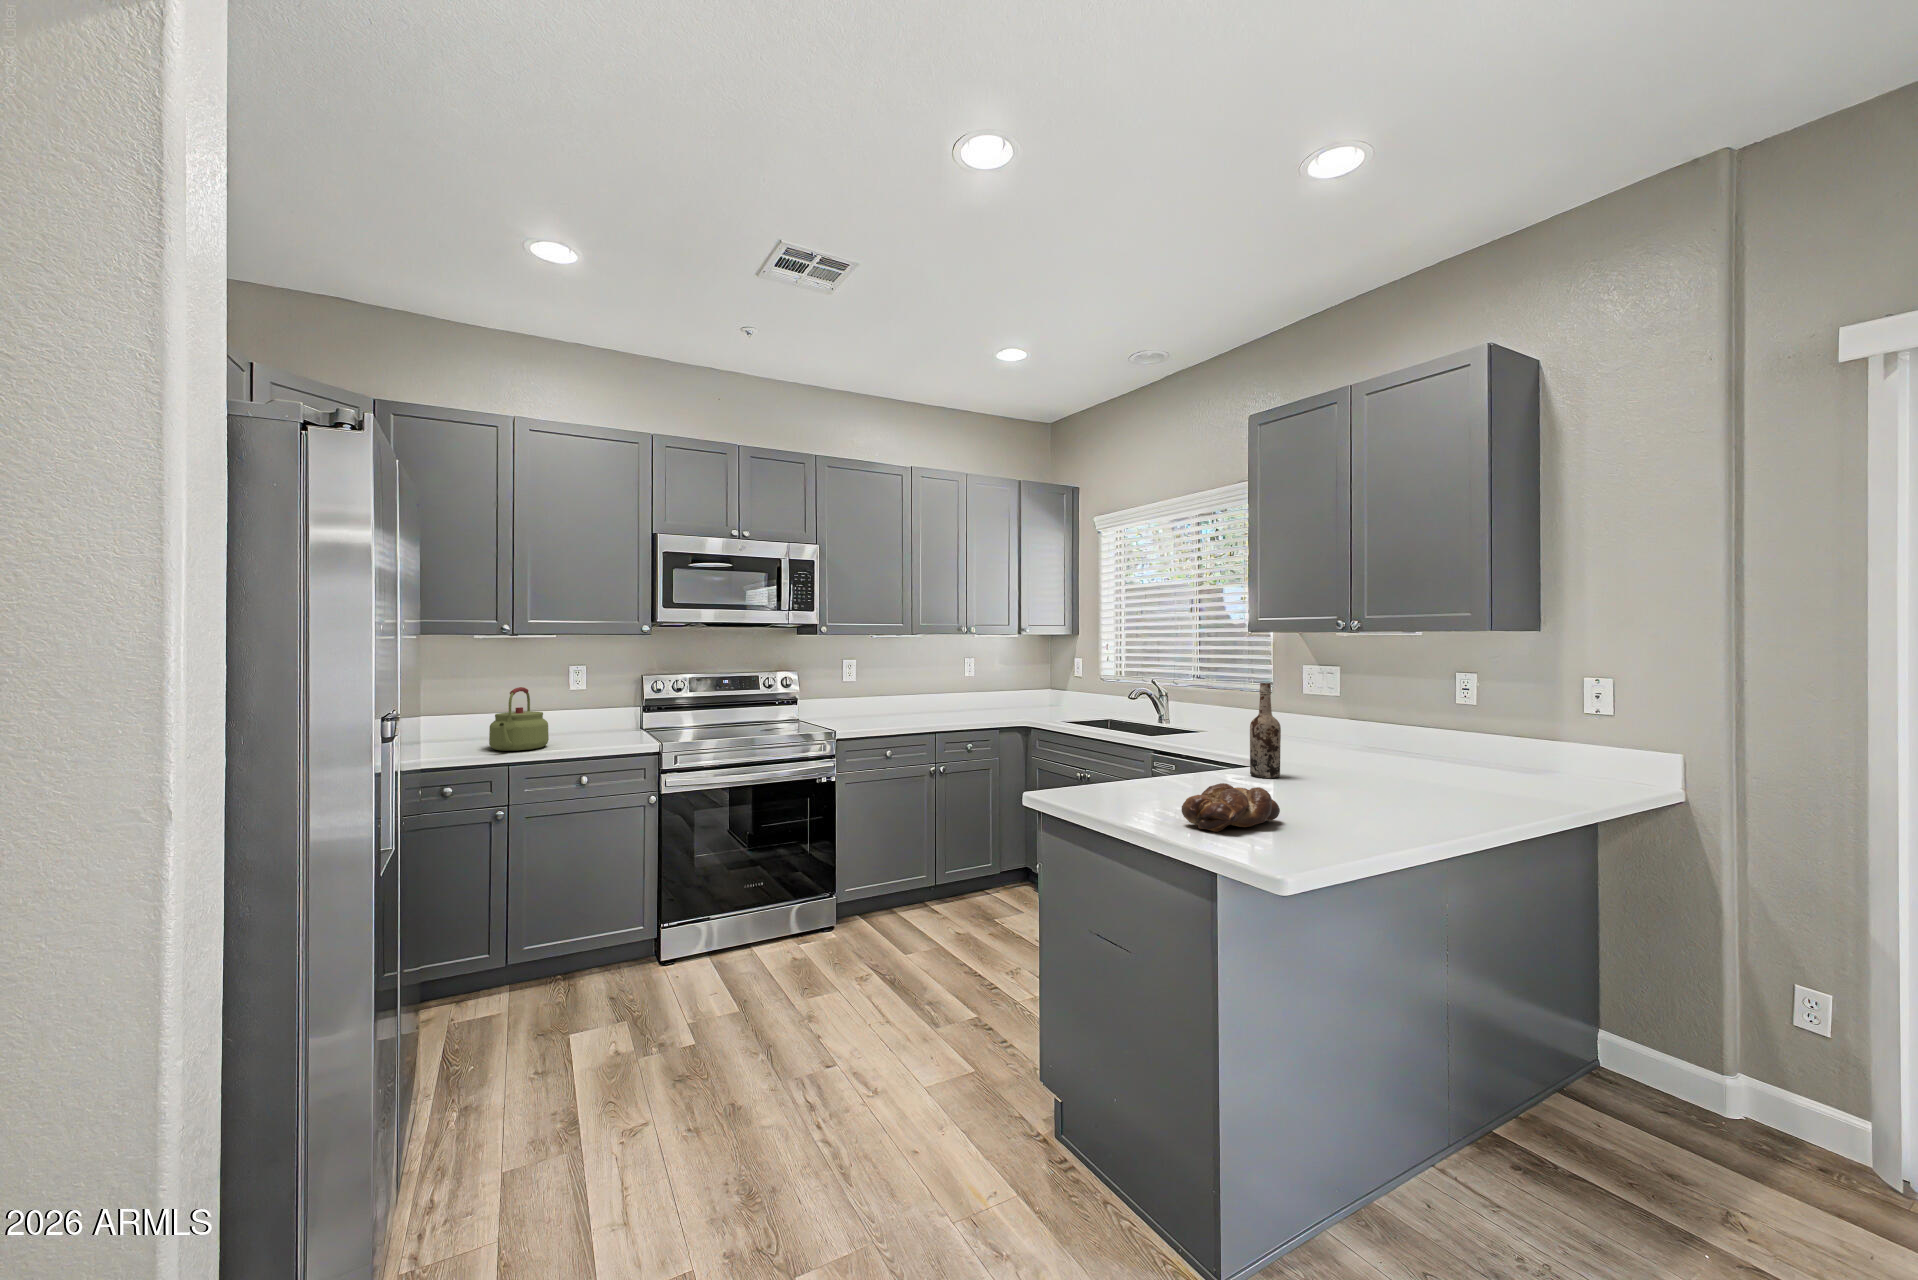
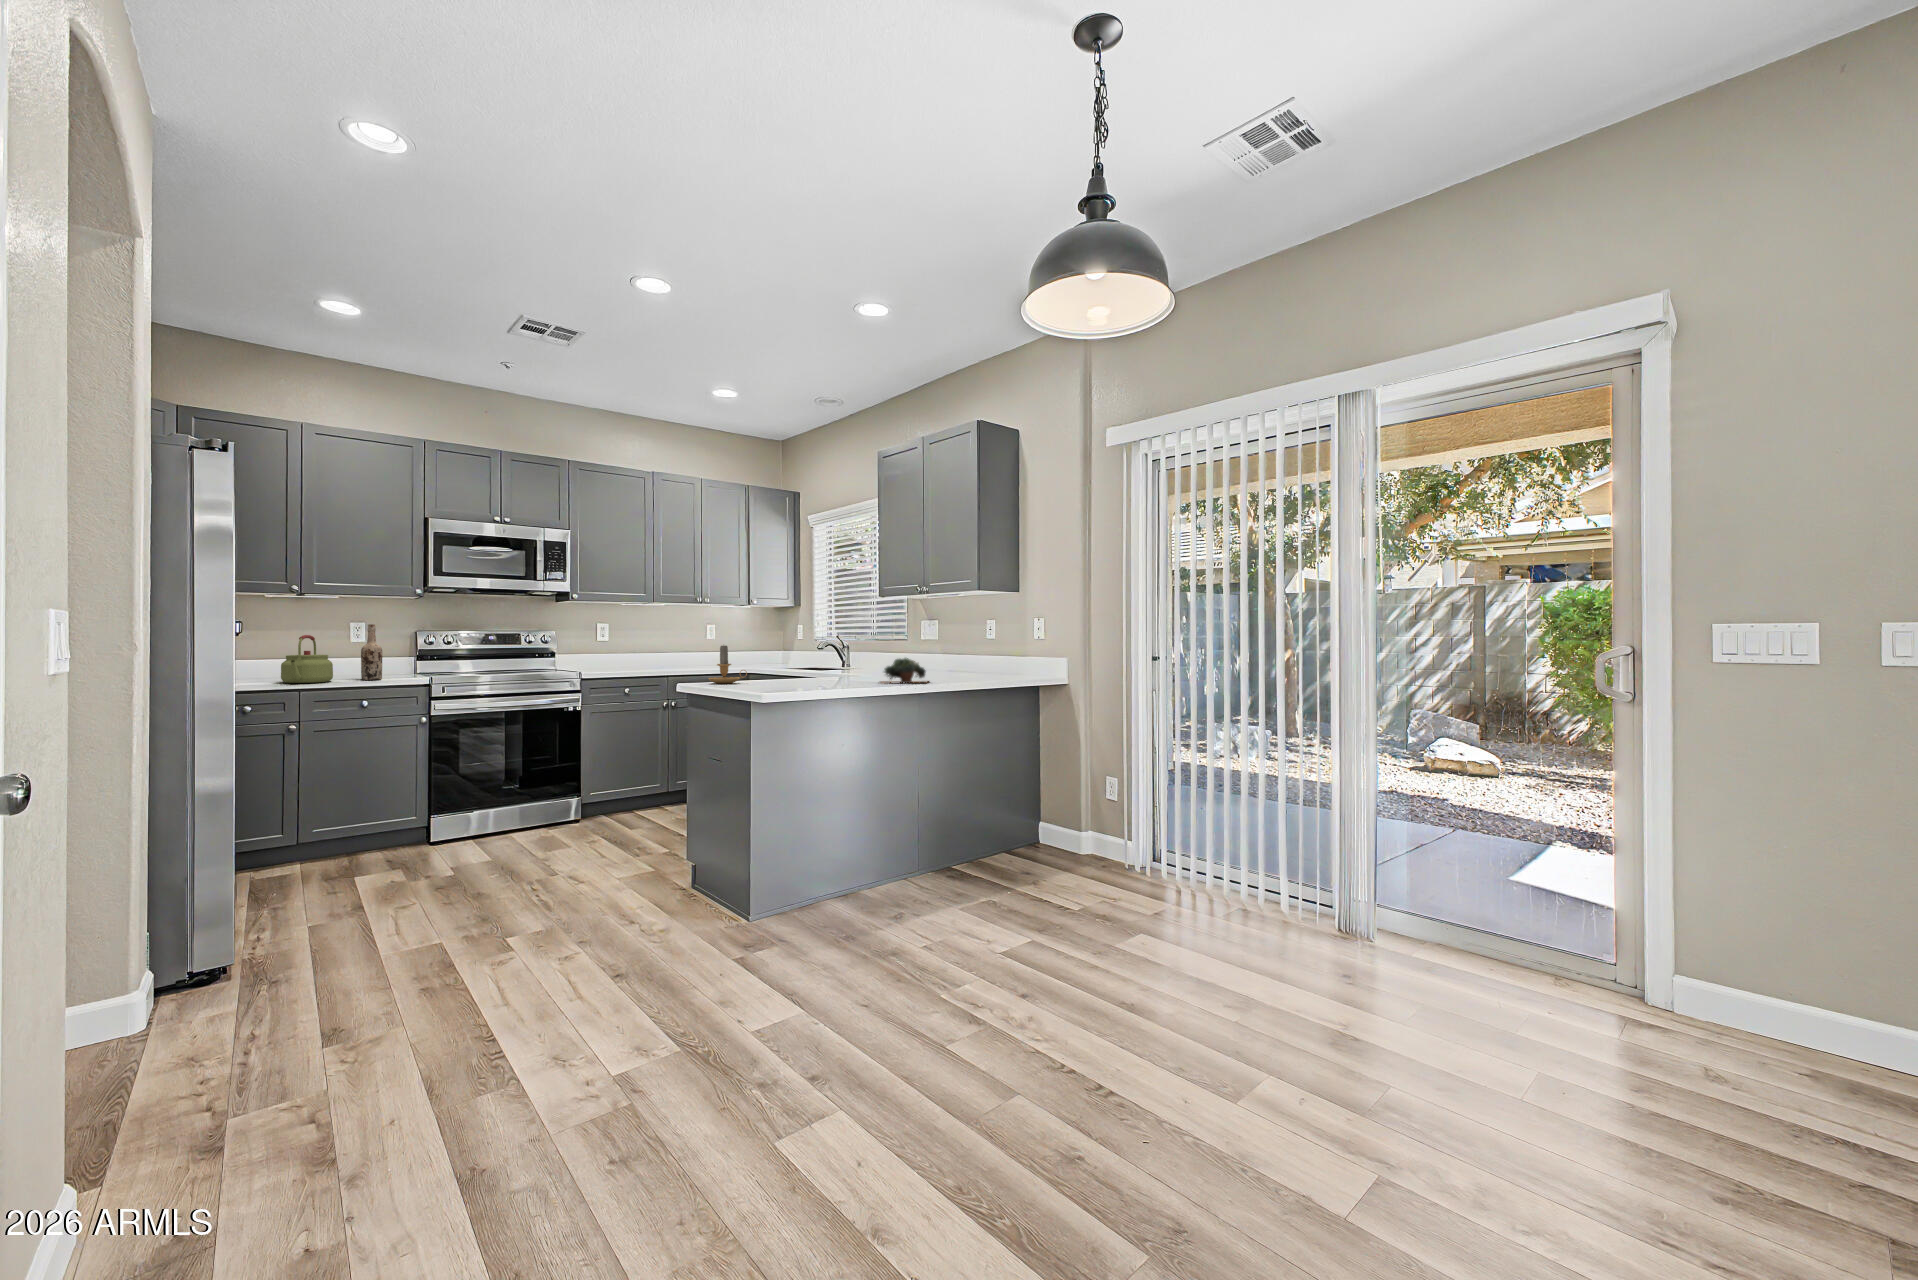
wine bottle: present [1250,683,1281,778] -> present [361,624,382,680]
candle: none [1079,732,1138,801] -> present [708,645,747,684]
succulent plant: none [1337,755,1447,806] -> present [880,658,930,684]
bread loaf: present [1182,783,1280,832] -> none [749,665,810,688]

